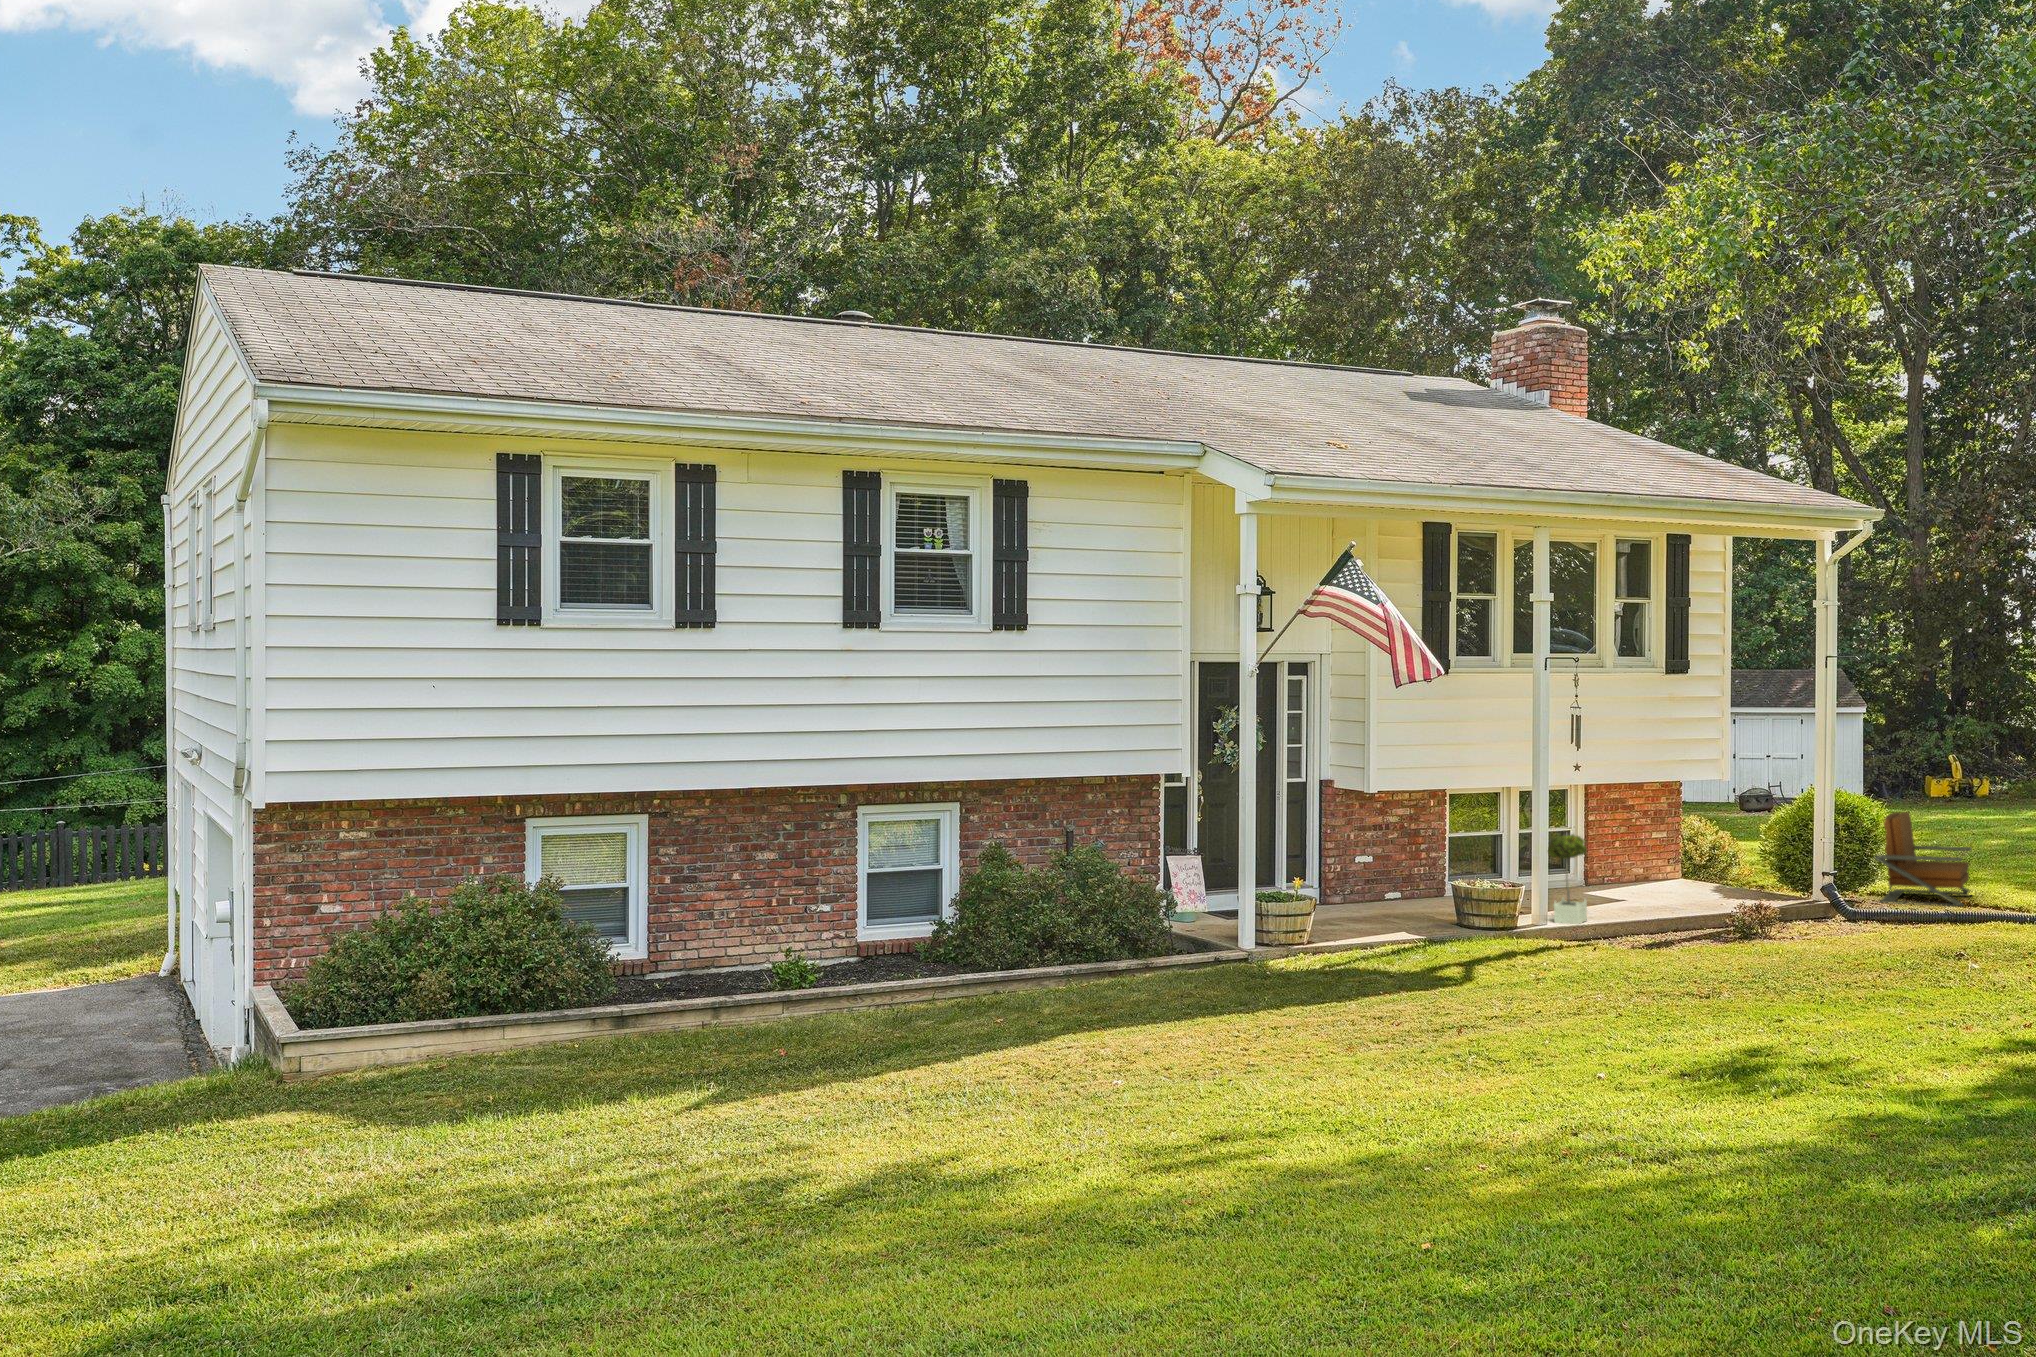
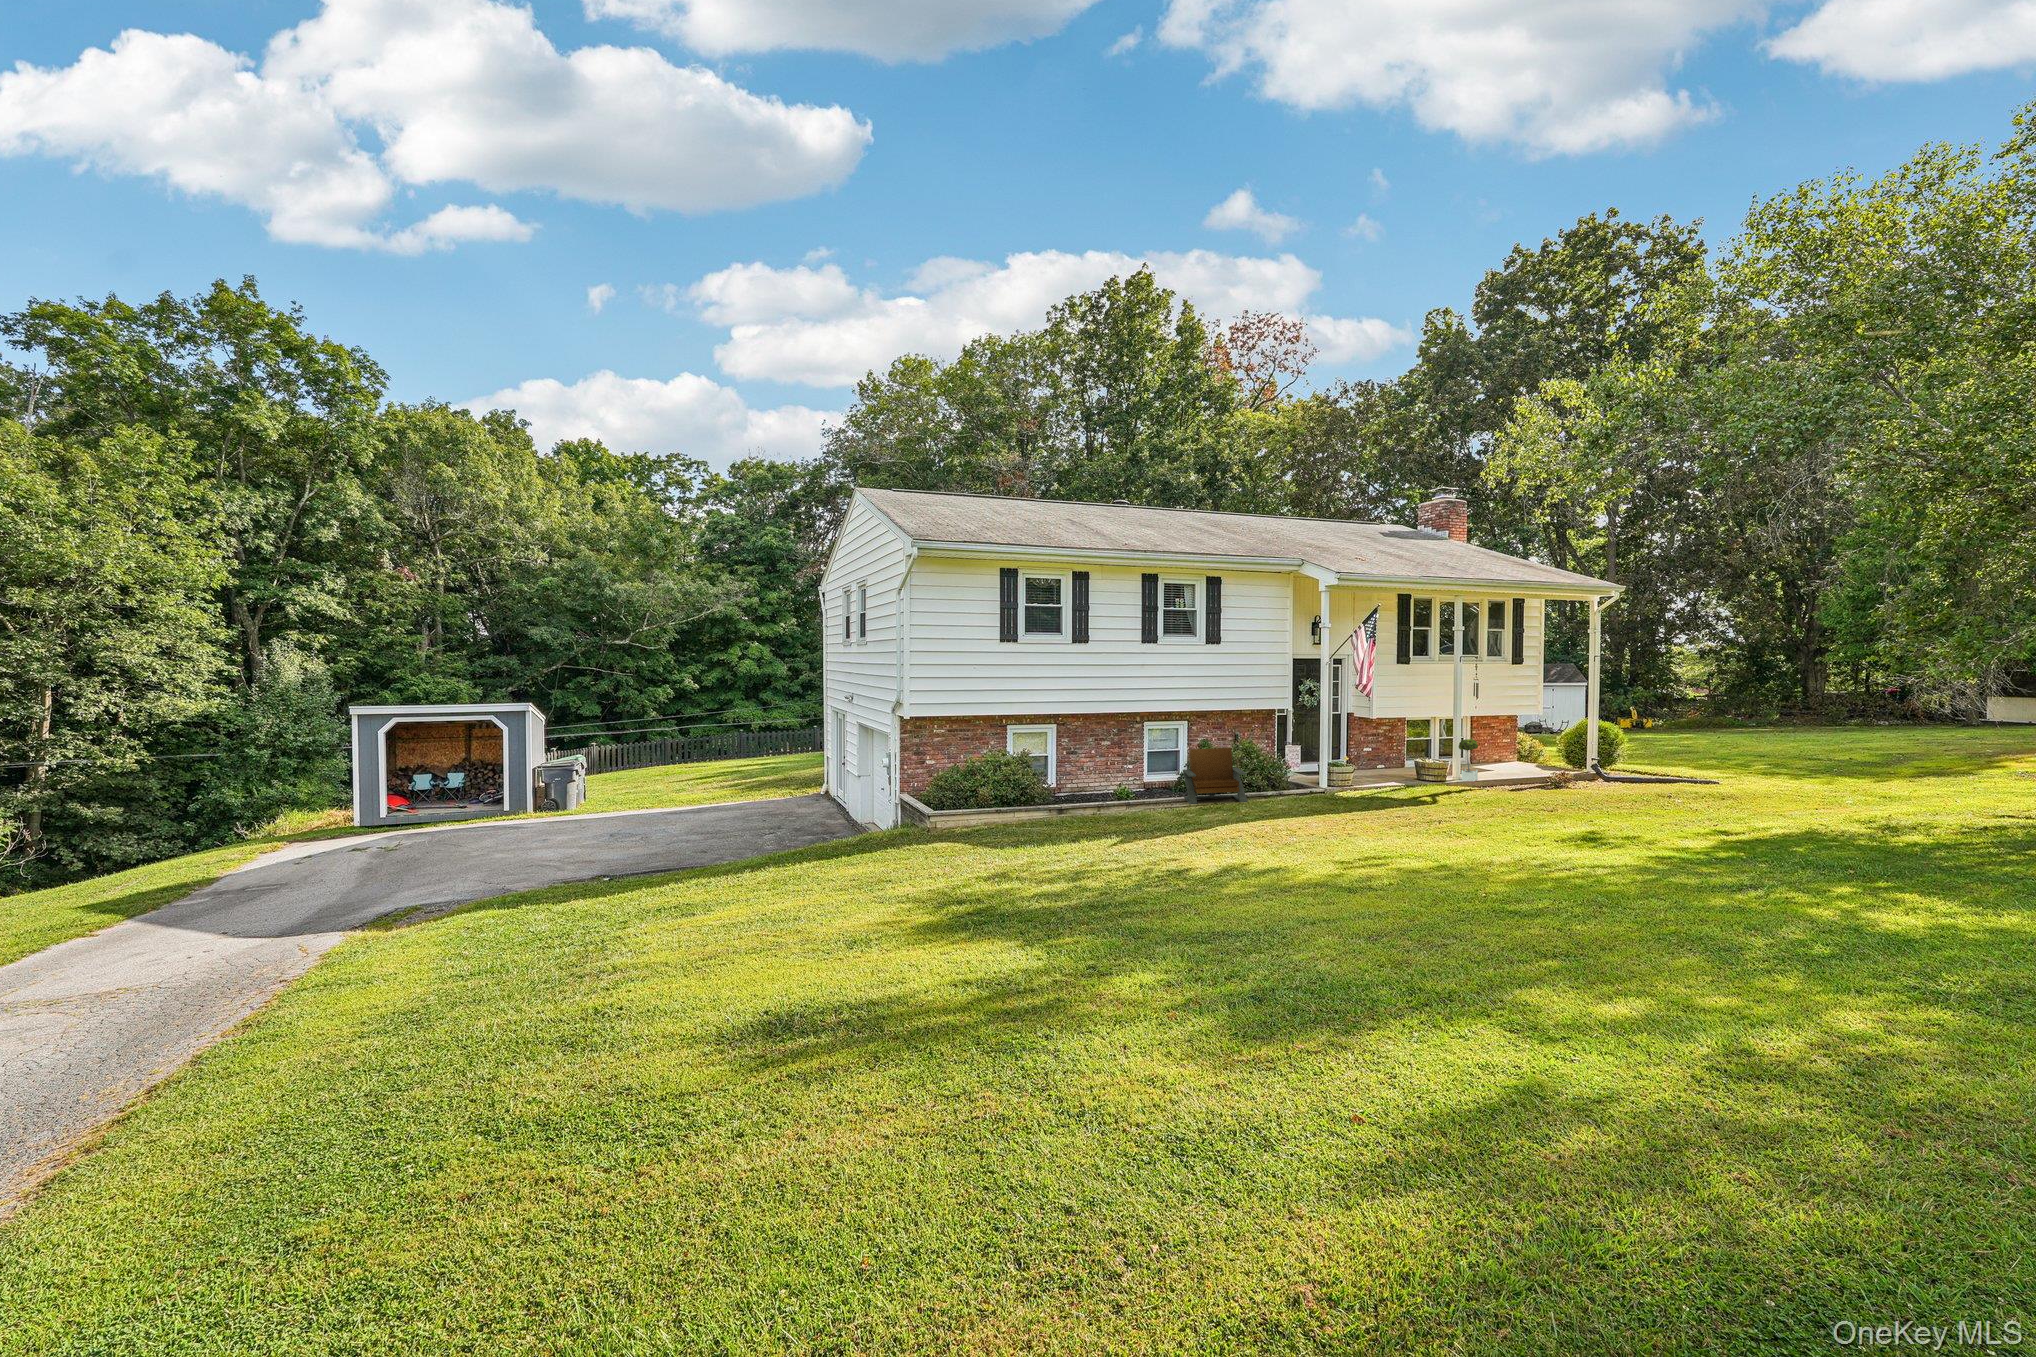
lounge chair: present [1875,812,1972,906] -> present [1183,748,1247,804]

